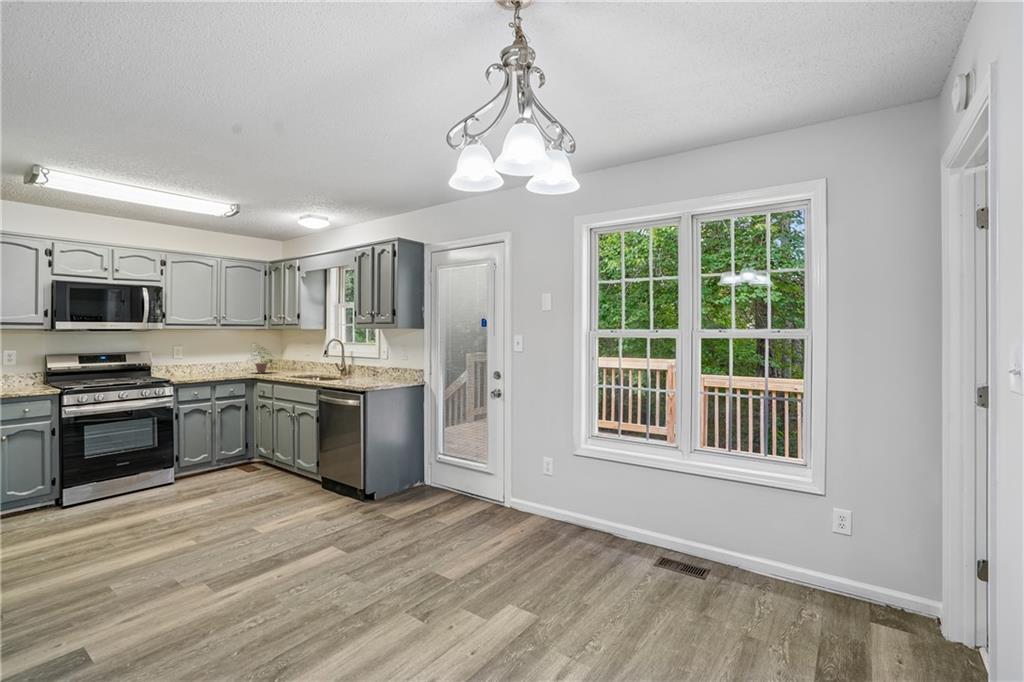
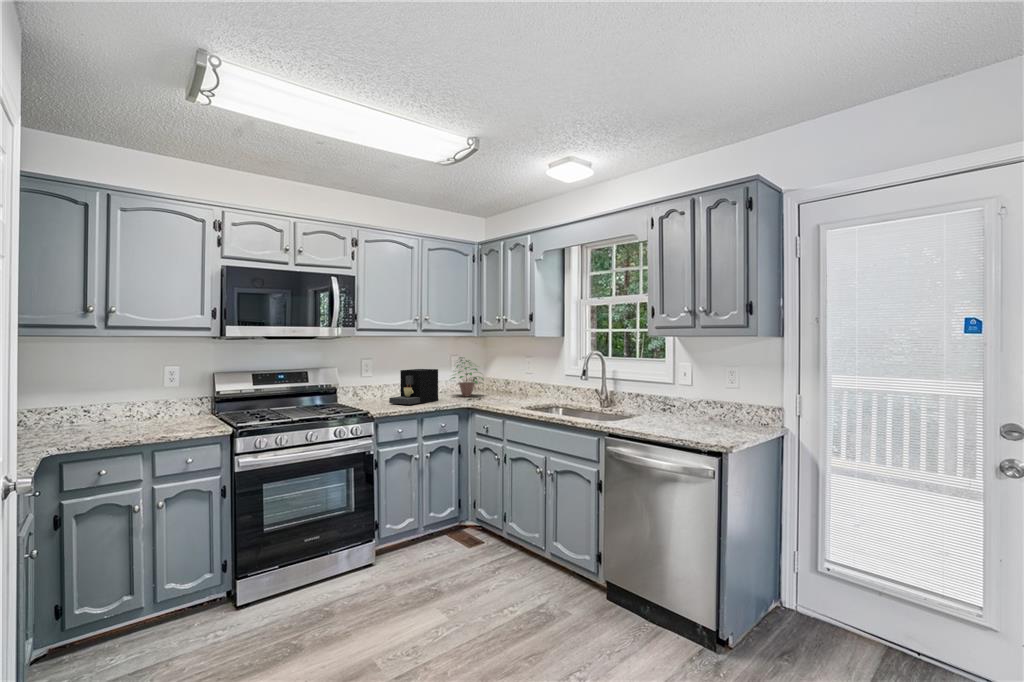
coffee maker: none [192,353,234,377] -> present [389,369,438,404]

